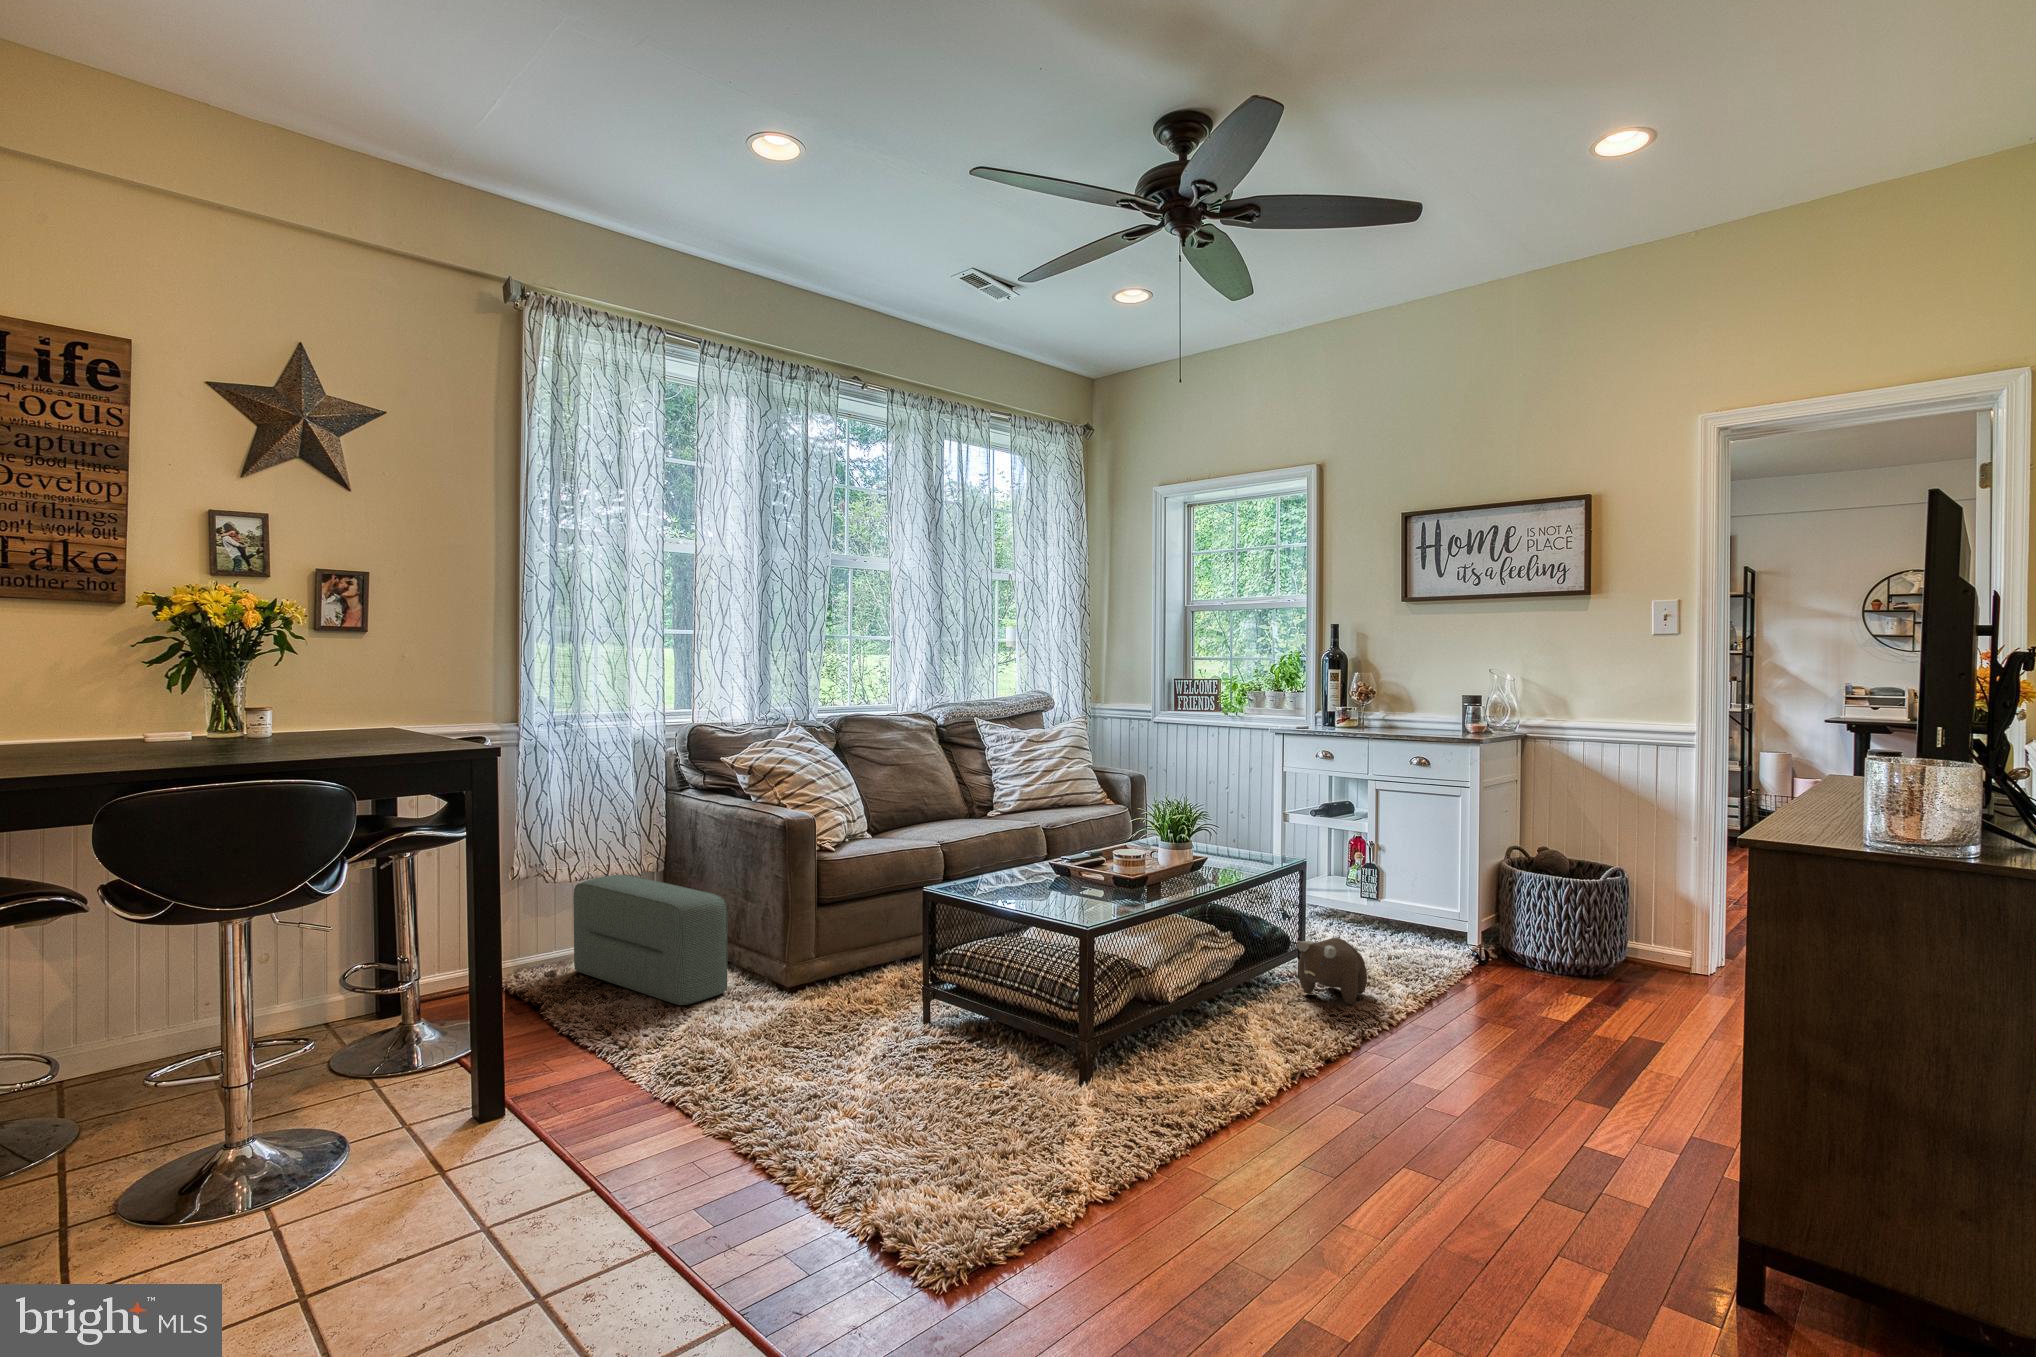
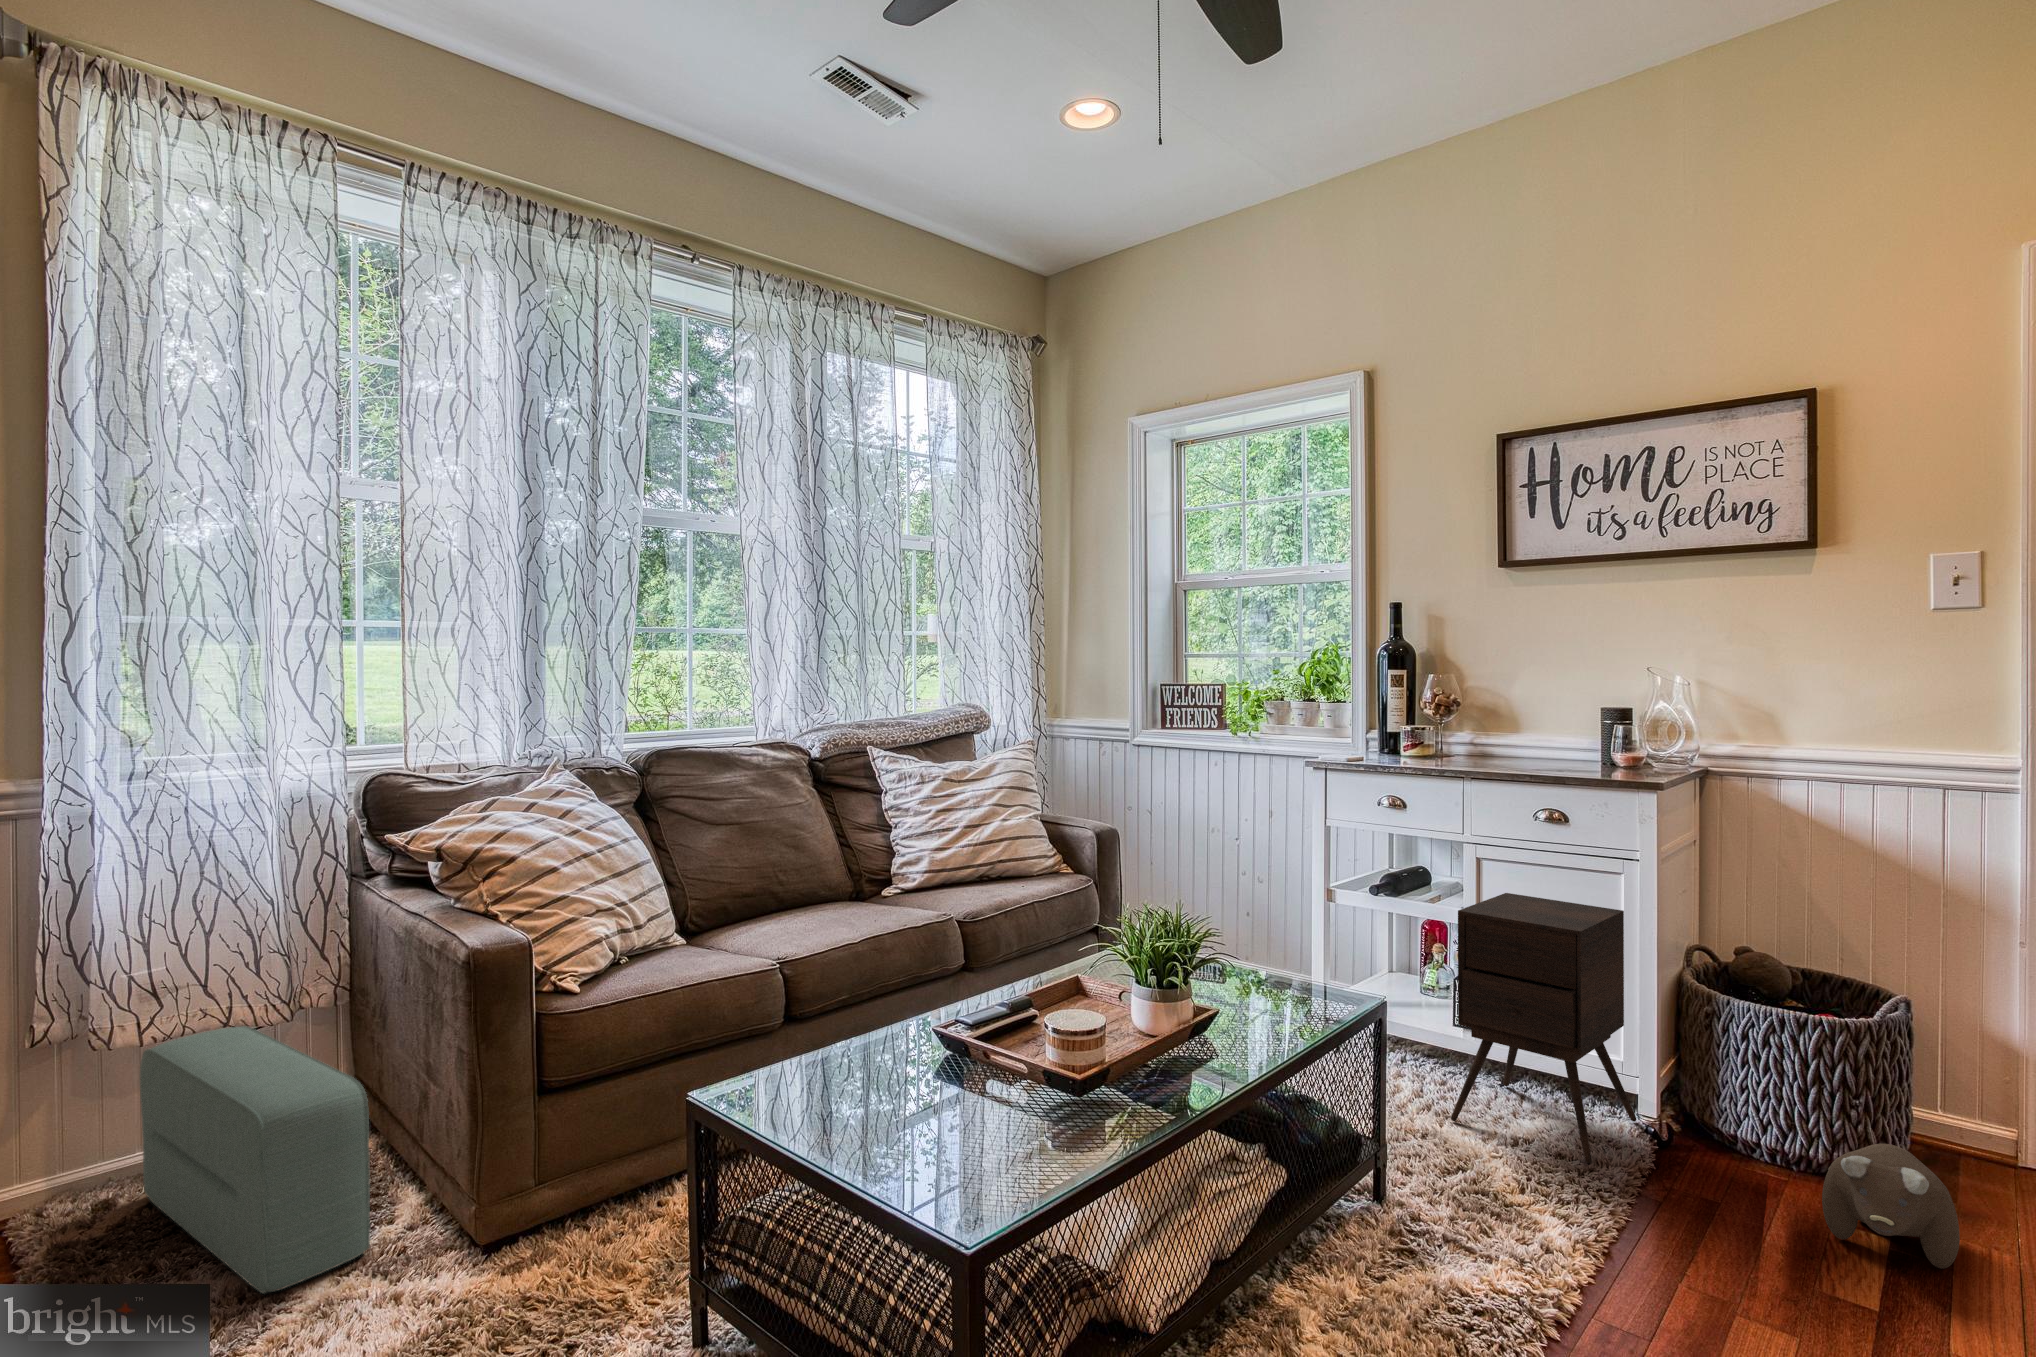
side table: none [1353,811,1467,965] -> present [1451,893,1637,1163]
plush toy: present [1297,938,1367,1004] -> present [1822,1144,1960,1269]

